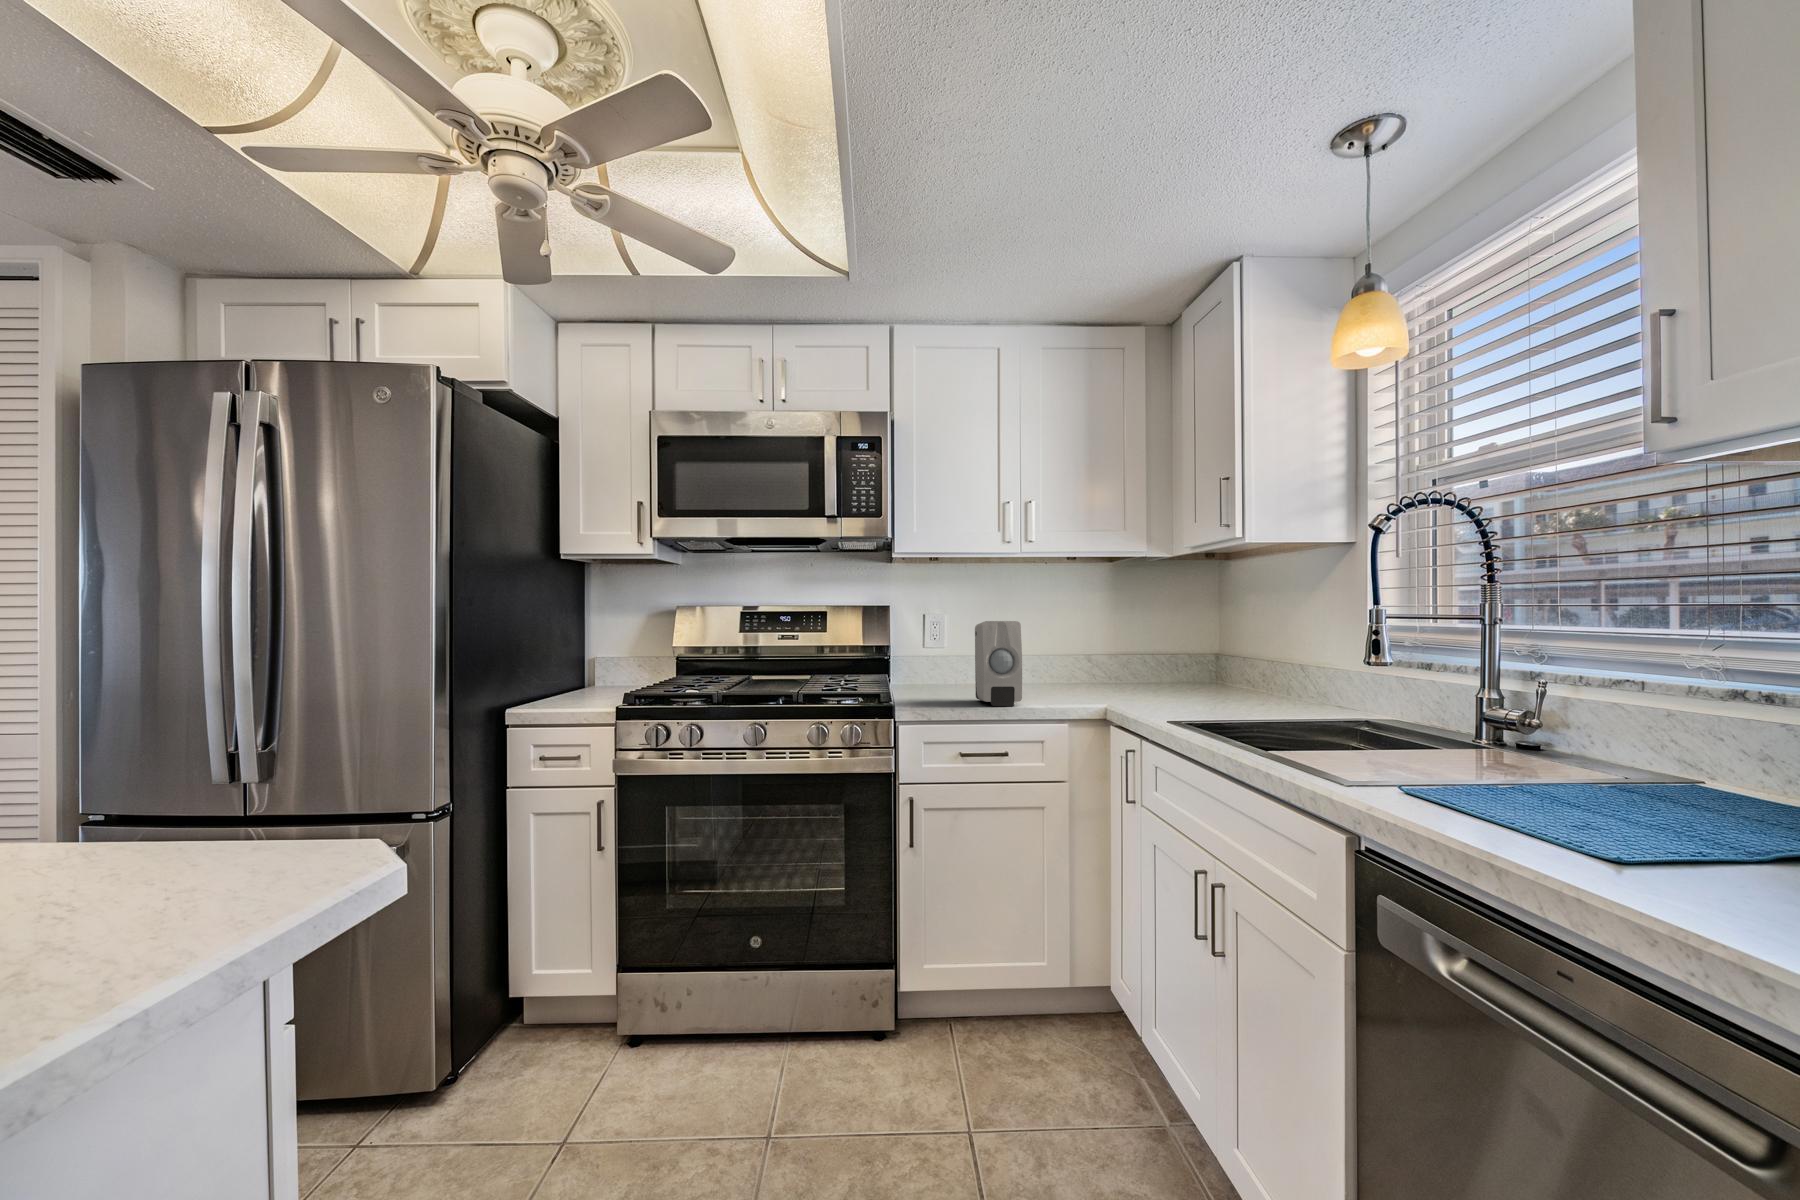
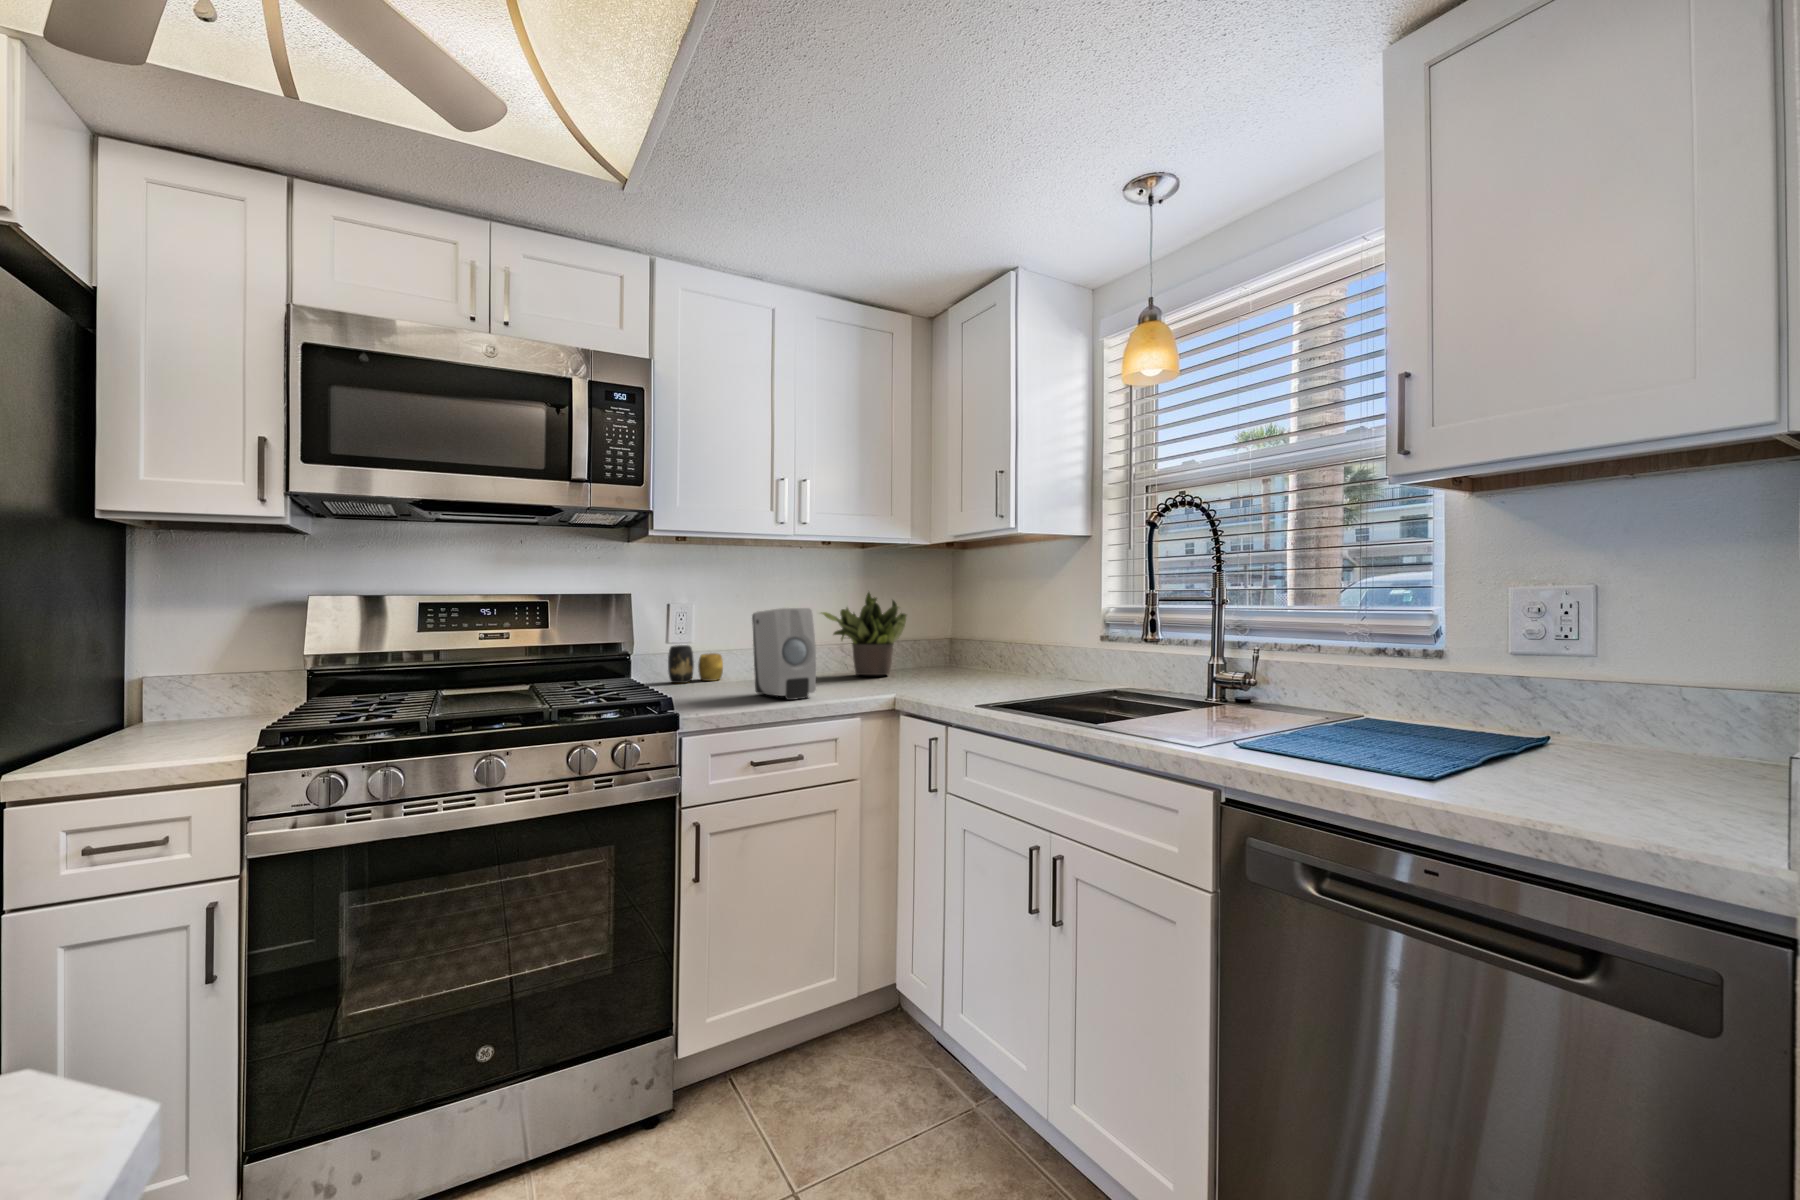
potted plant: none [1061,606,1151,693] -> present [821,592,907,675]
vase: none [926,655,975,688] -> present [668,645,723,683]

